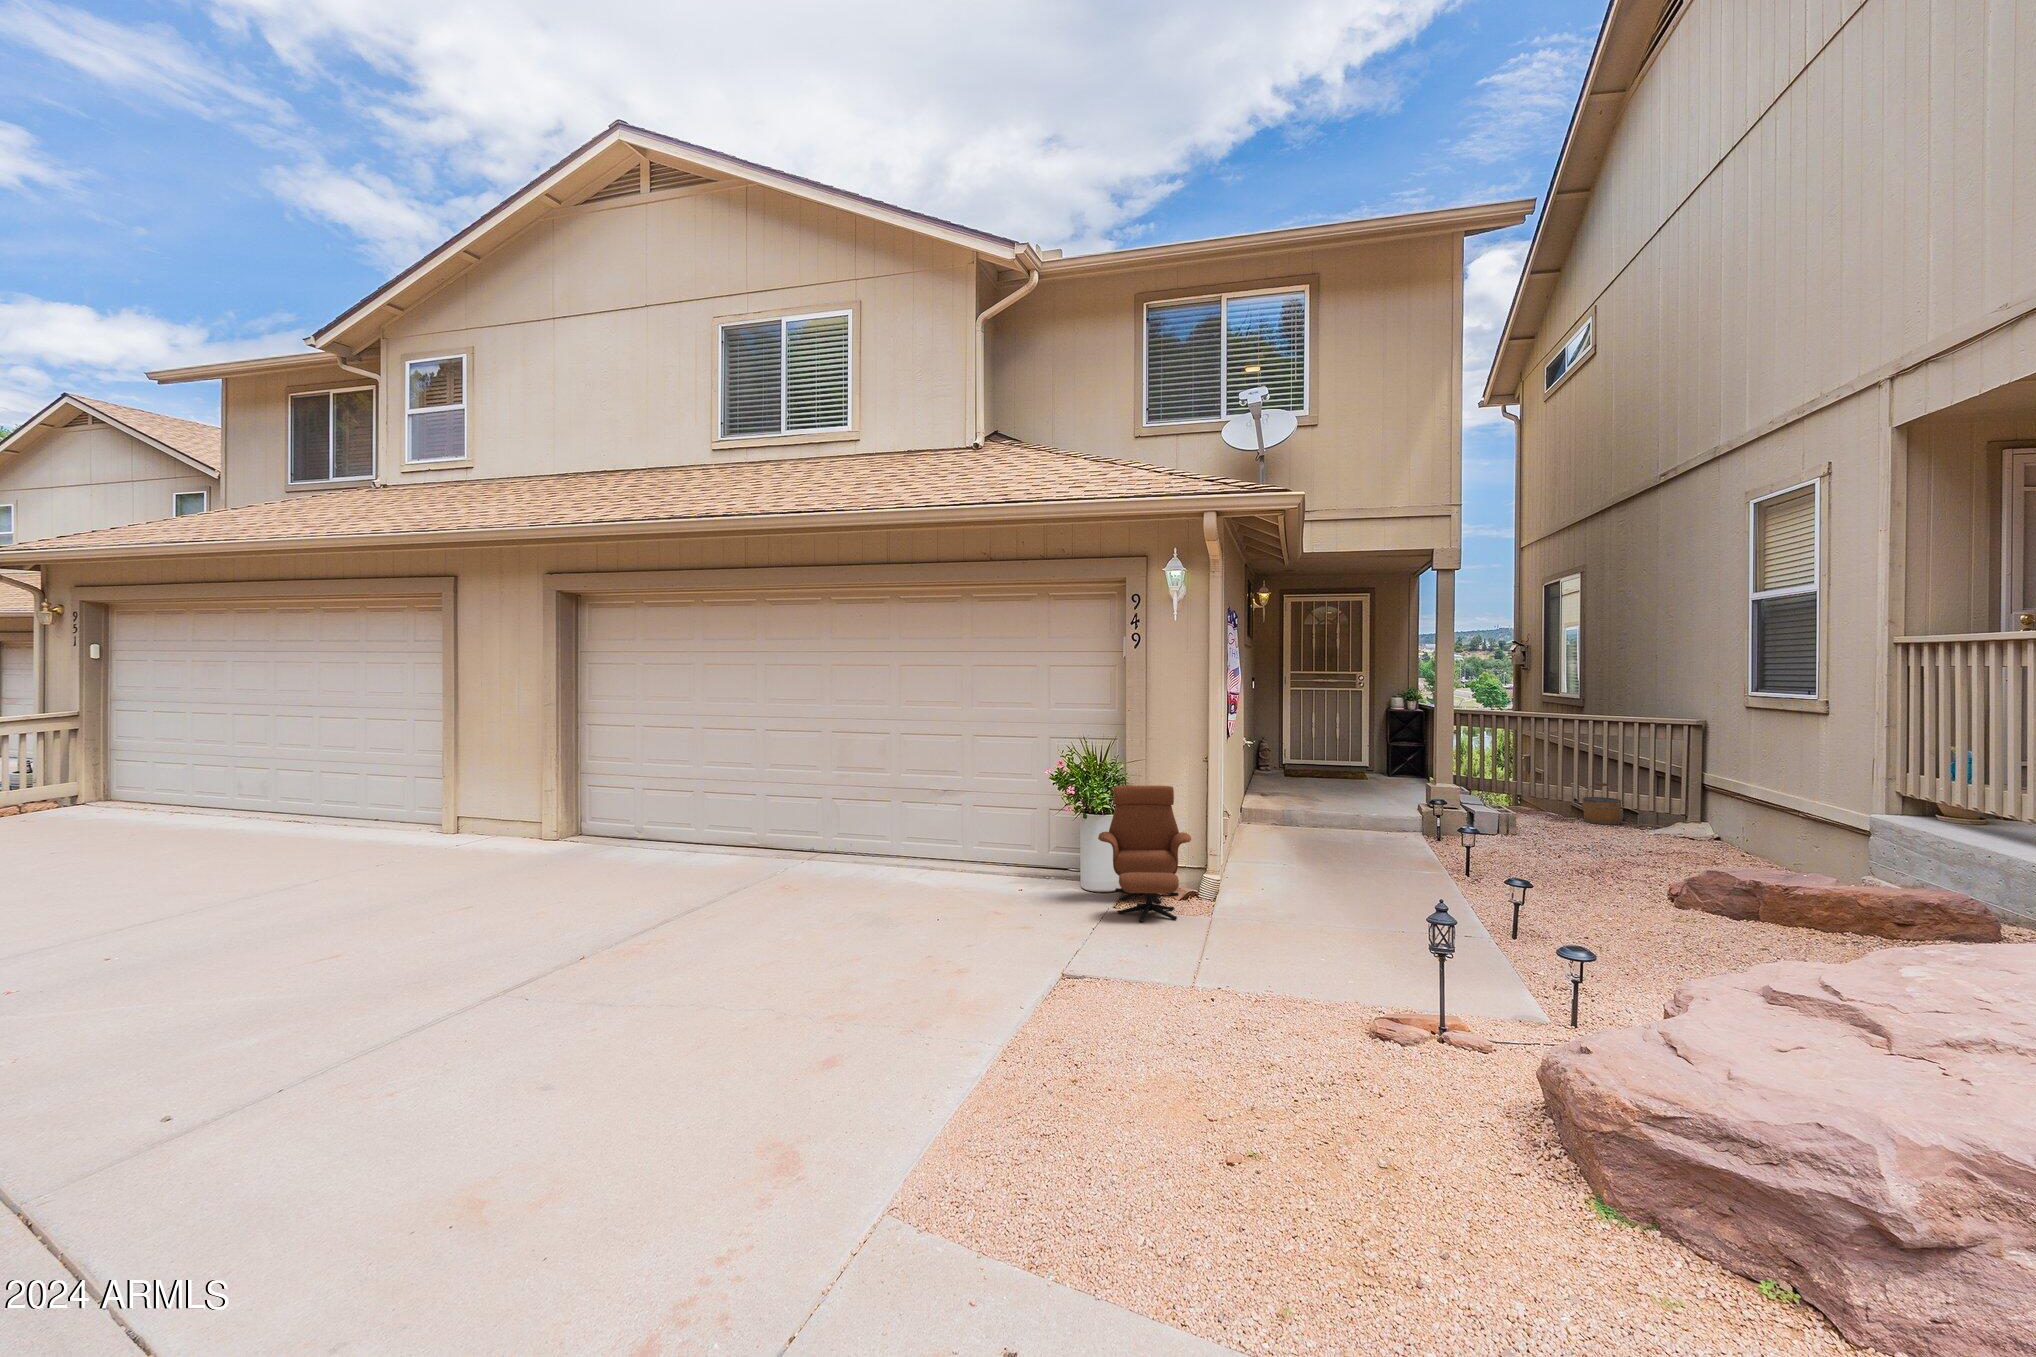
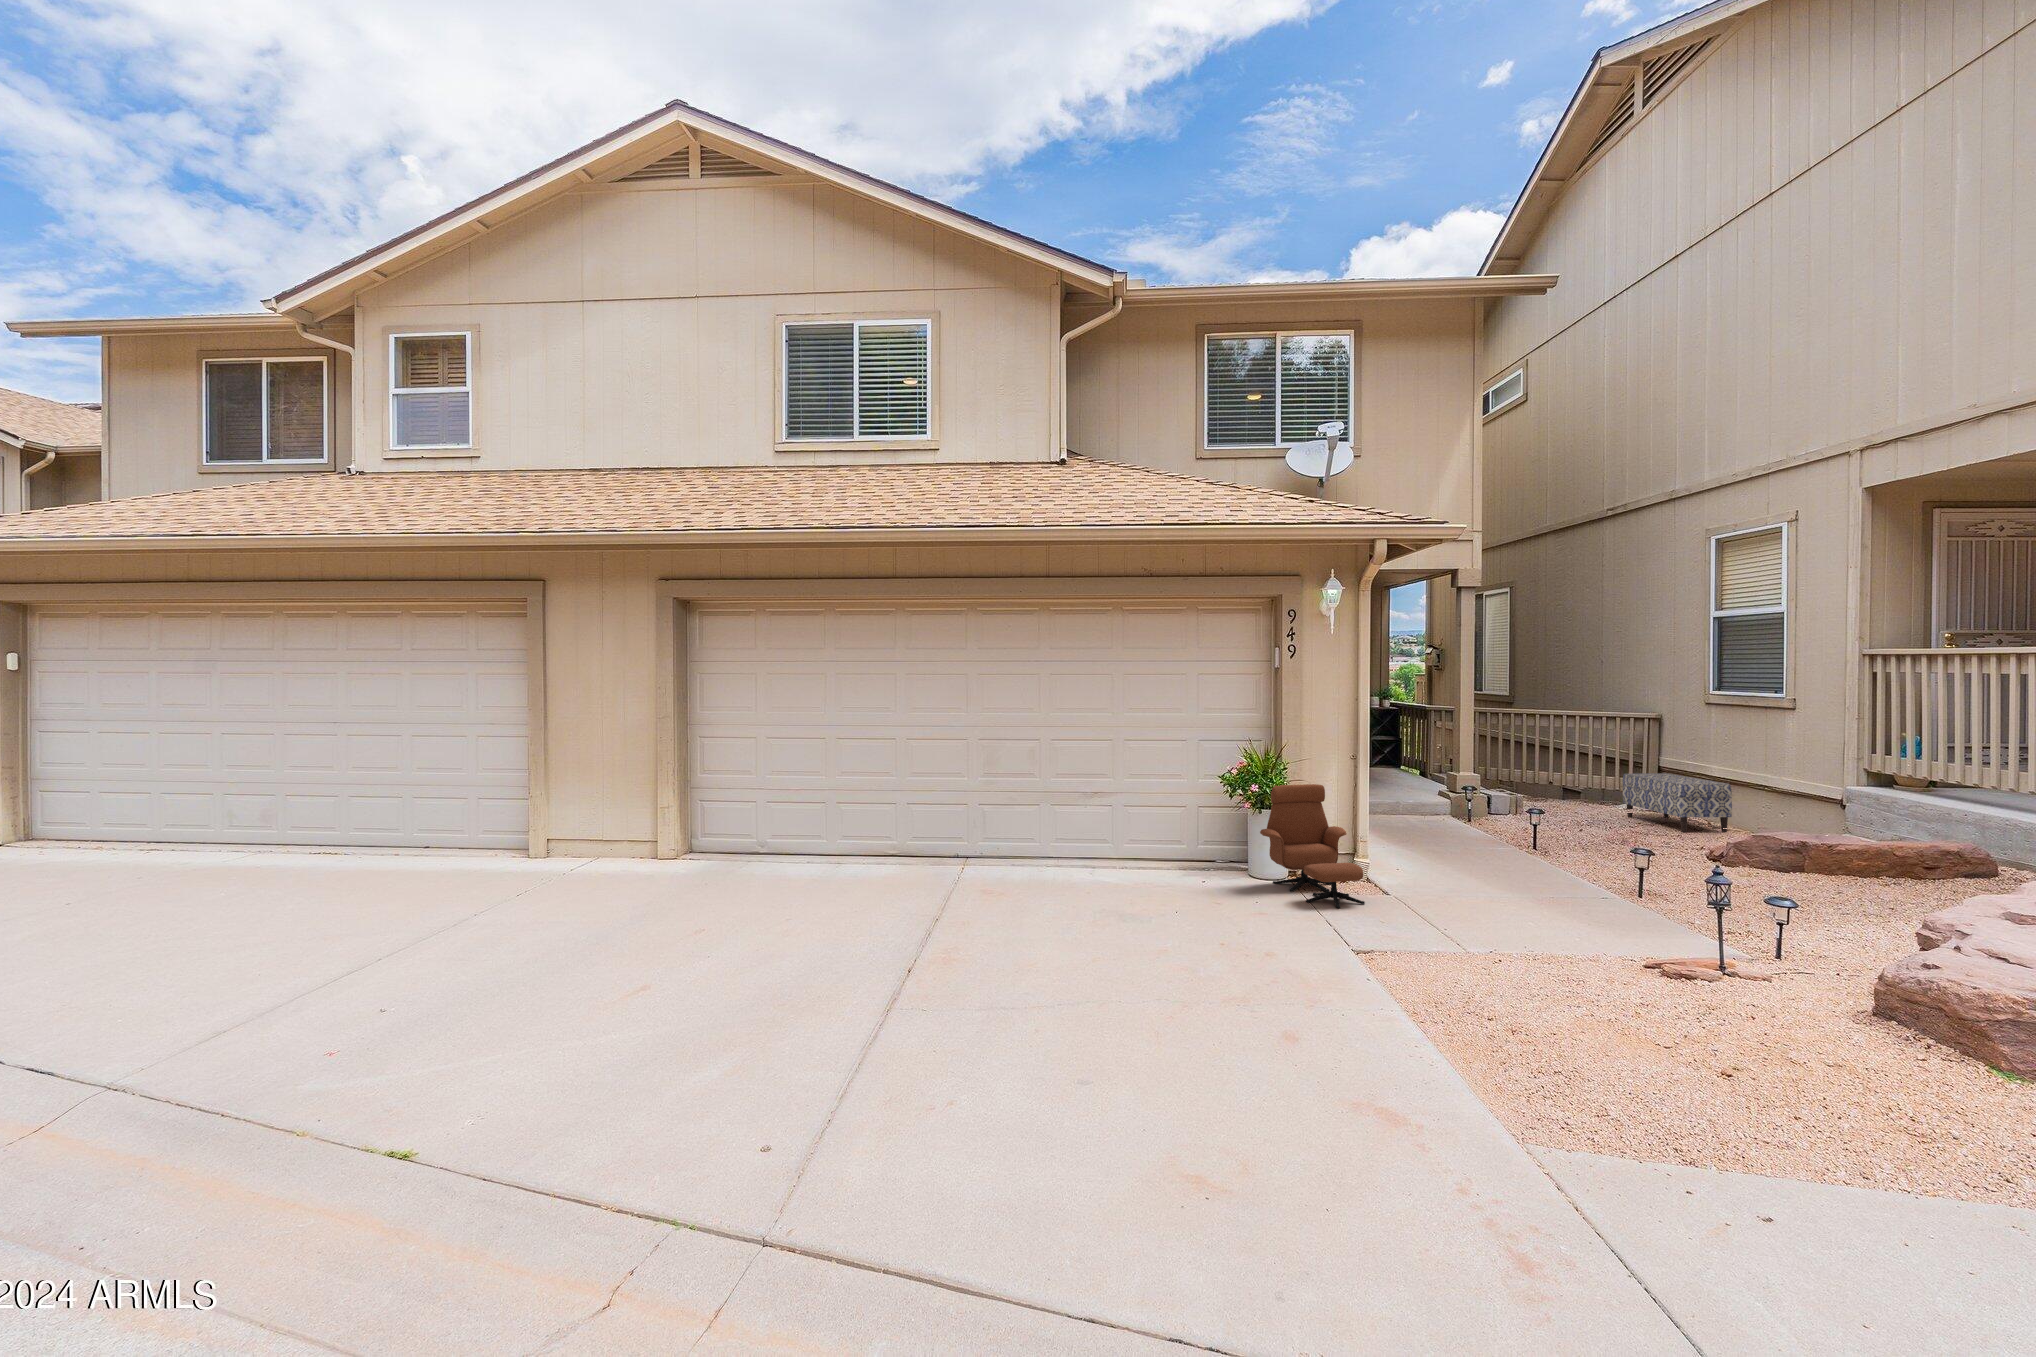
bucket: present [1583,783,1621,825] -> none [1557,773,1590,809]
bench: none [1647,785,1762,860] -> present [1623,773,1732,832]

